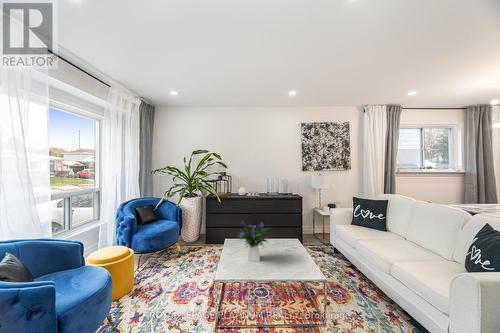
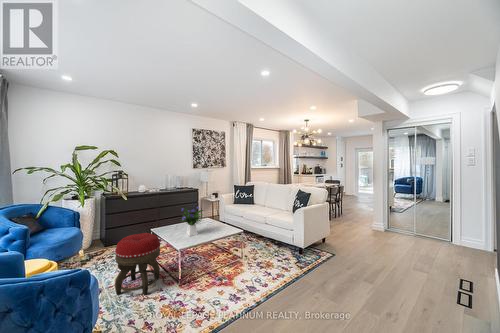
footstool: none [156,243,206,322] -> present [115,233,160,295]

